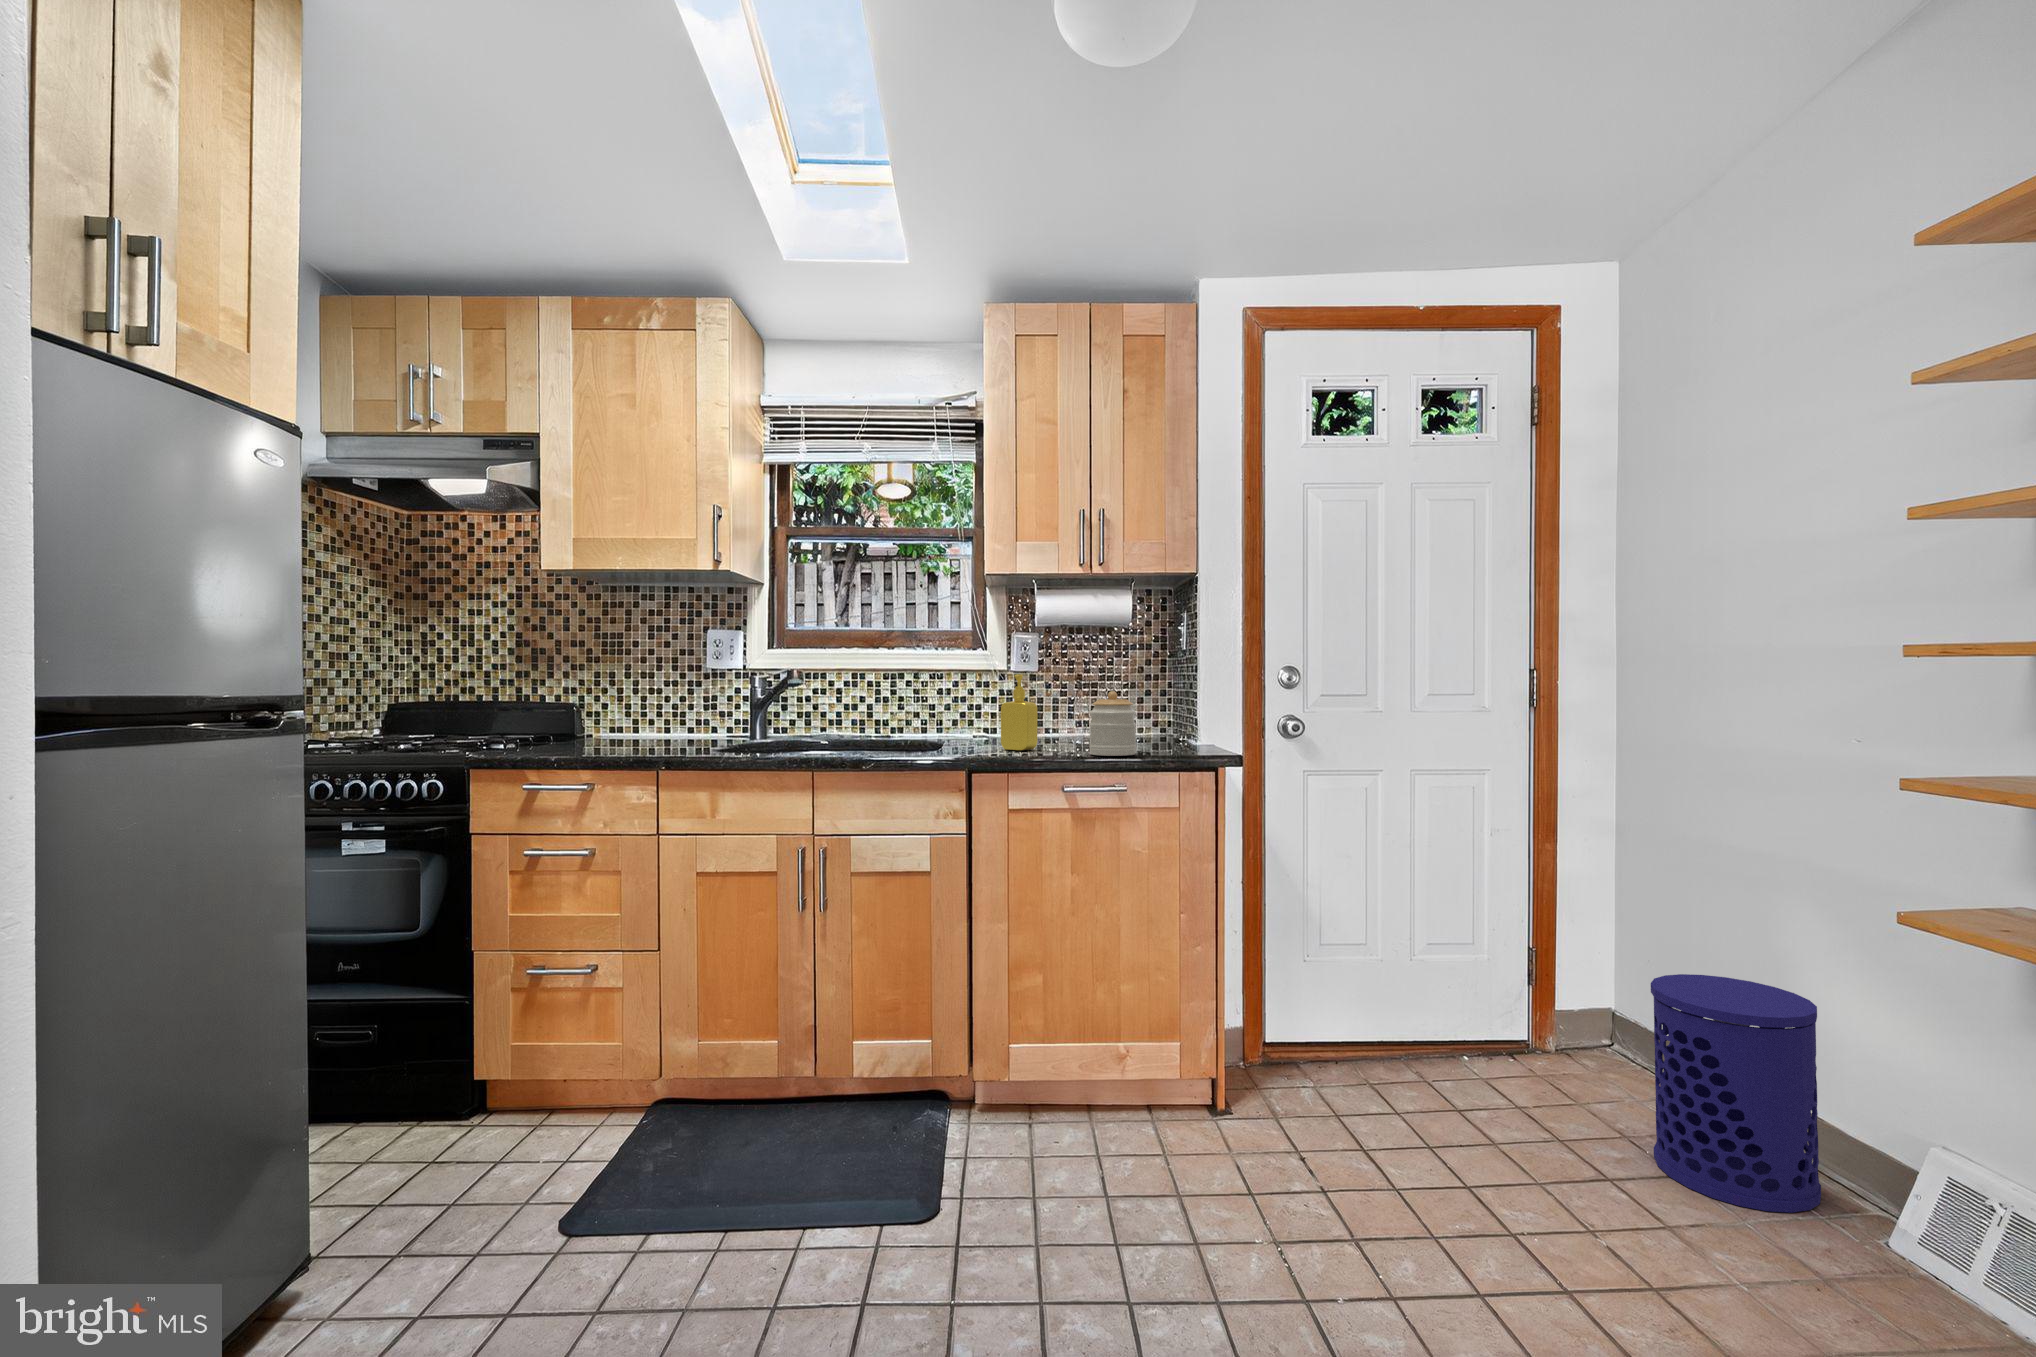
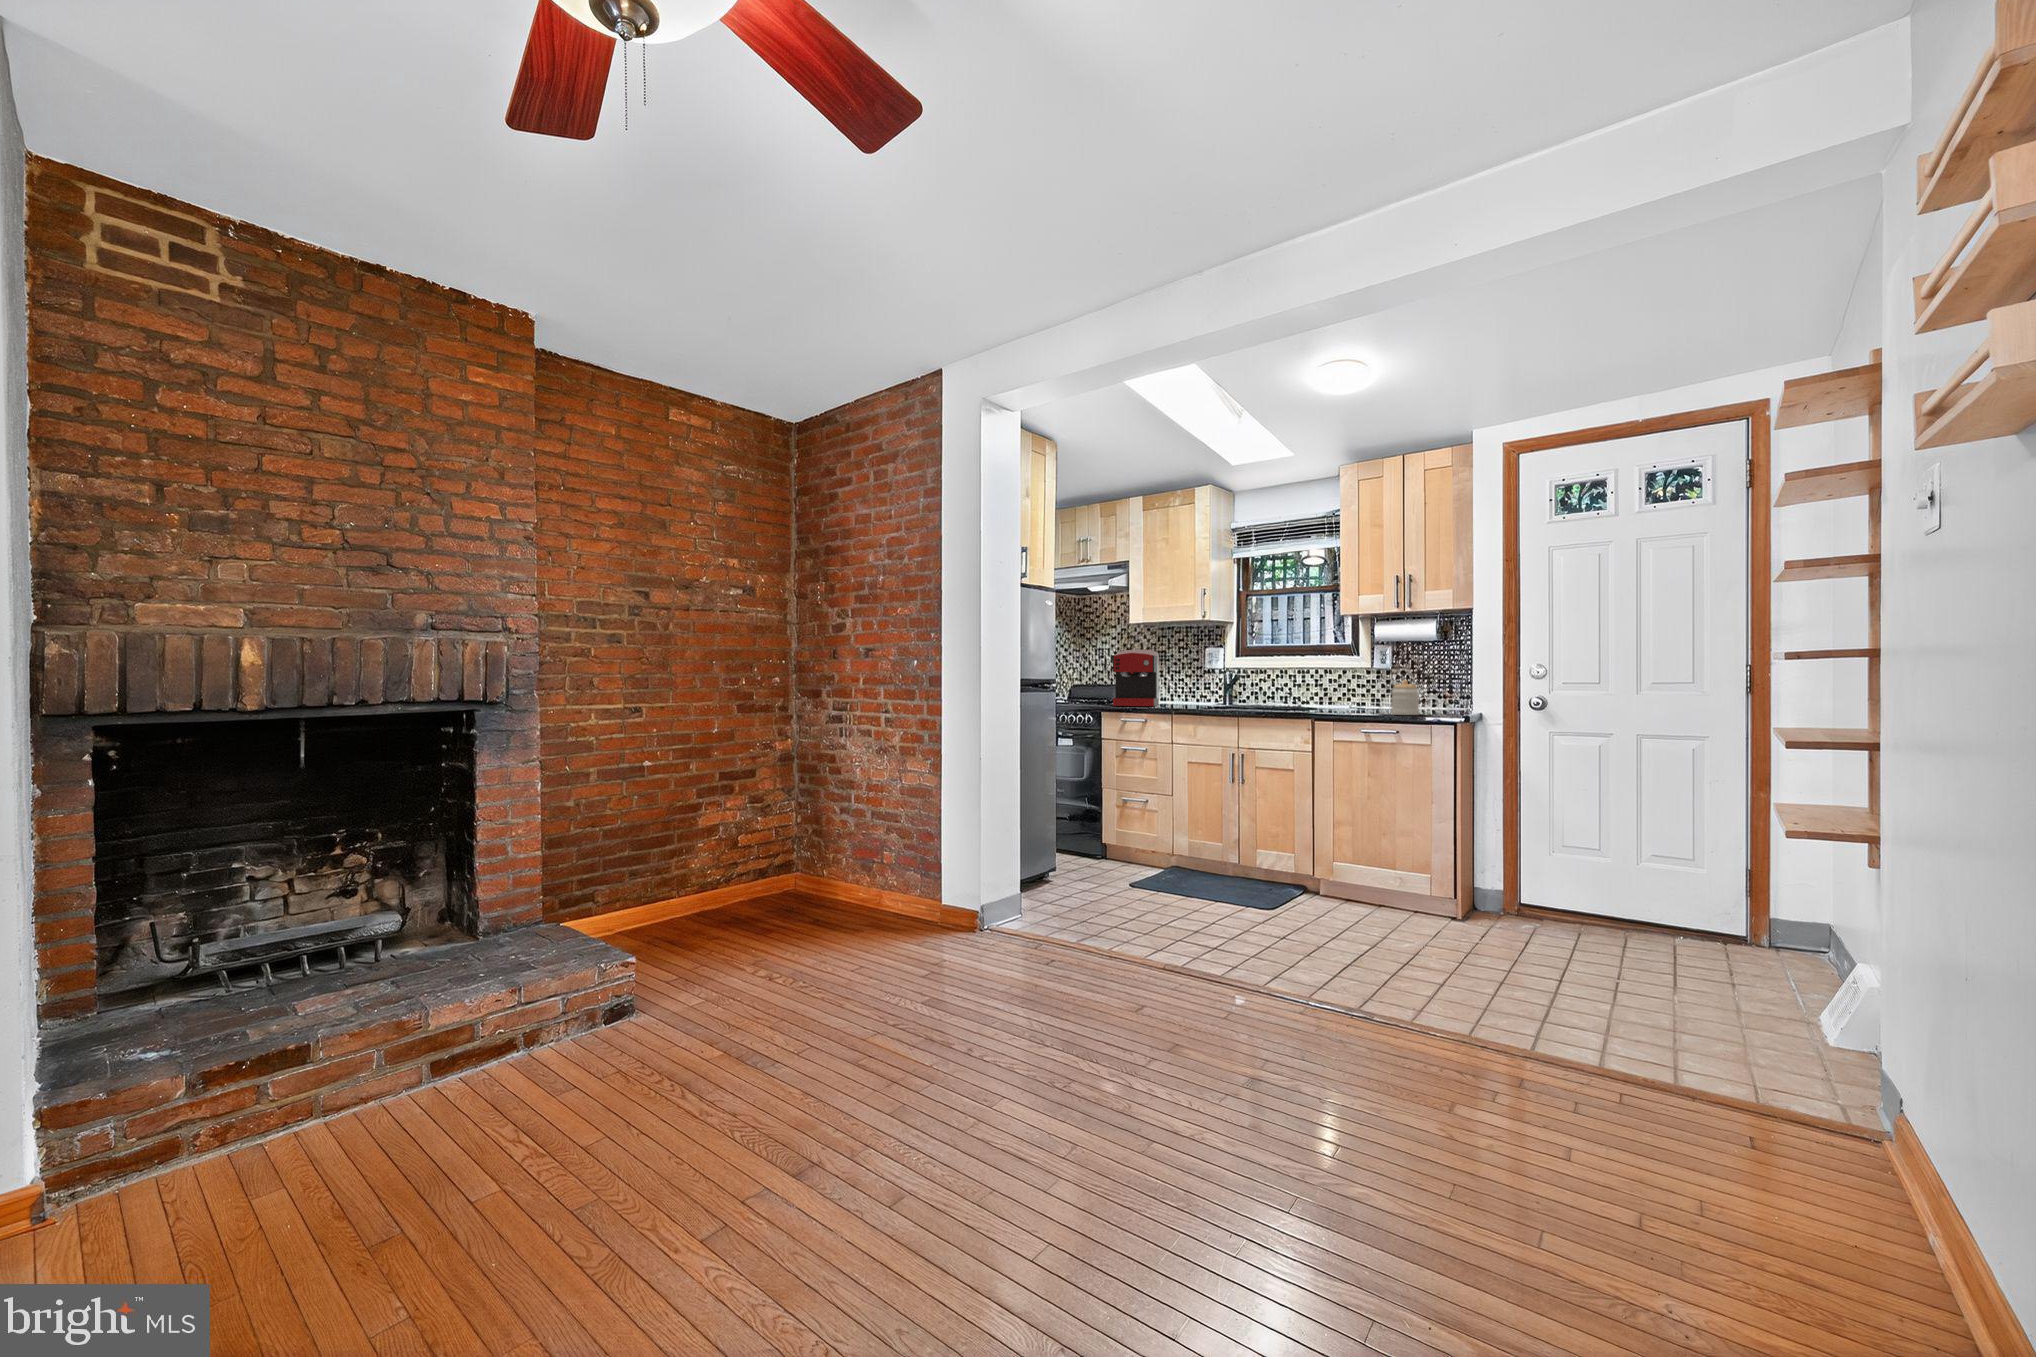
coffee maker: none [503,626,612,752] -> present [1113,649,1159,706]
soap dispenser: present [1001,674,1038,750] -> none [1347,671,1368,712]
waste bin: present [1651,974,1821,1213] -> none [1715,859,1826,992]

